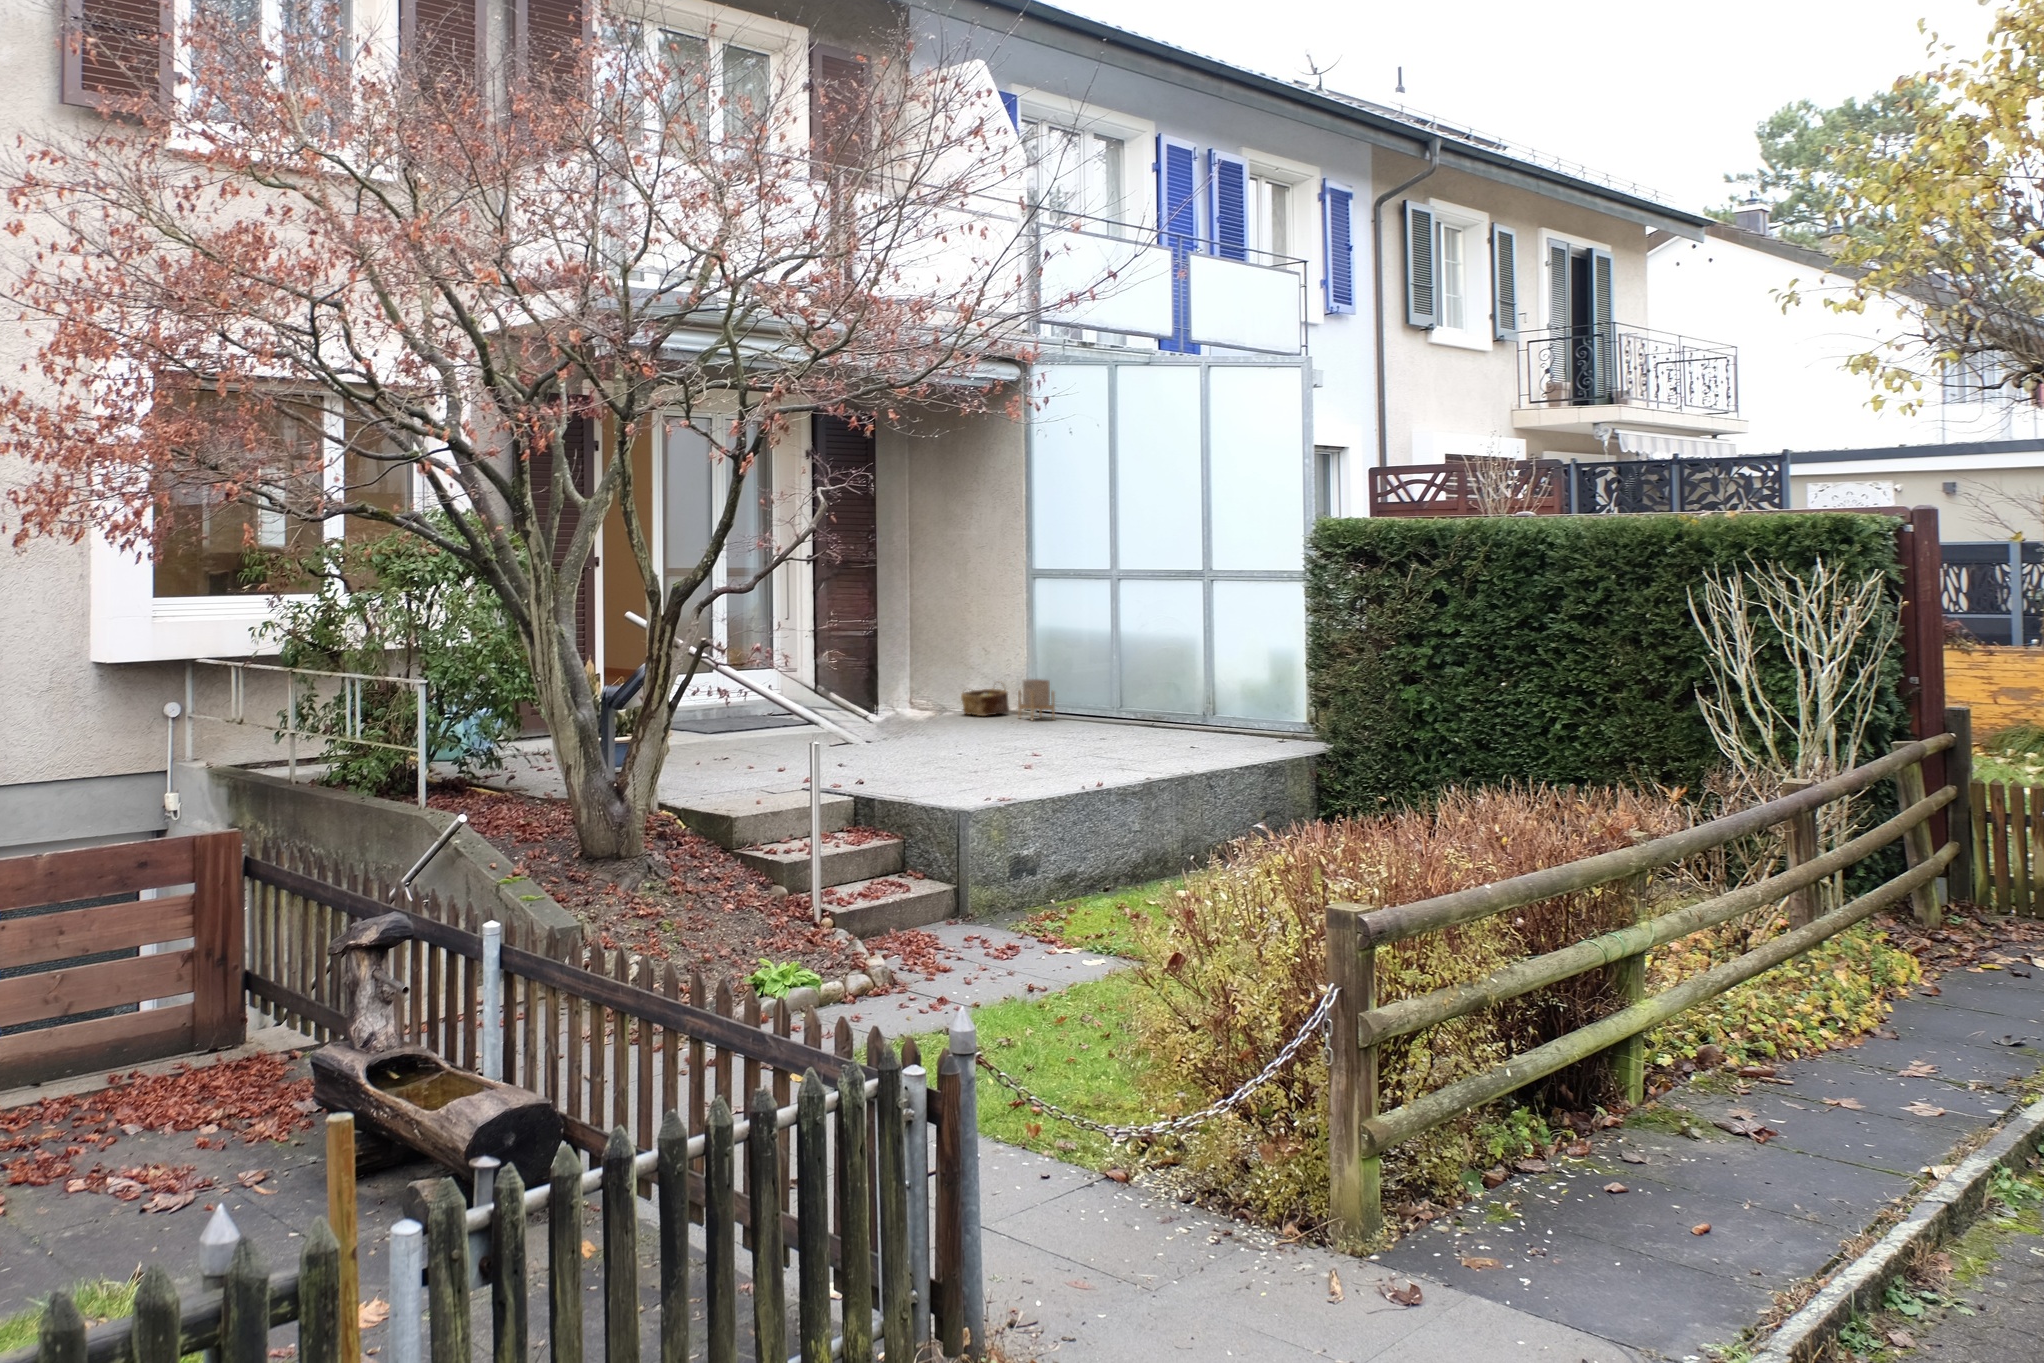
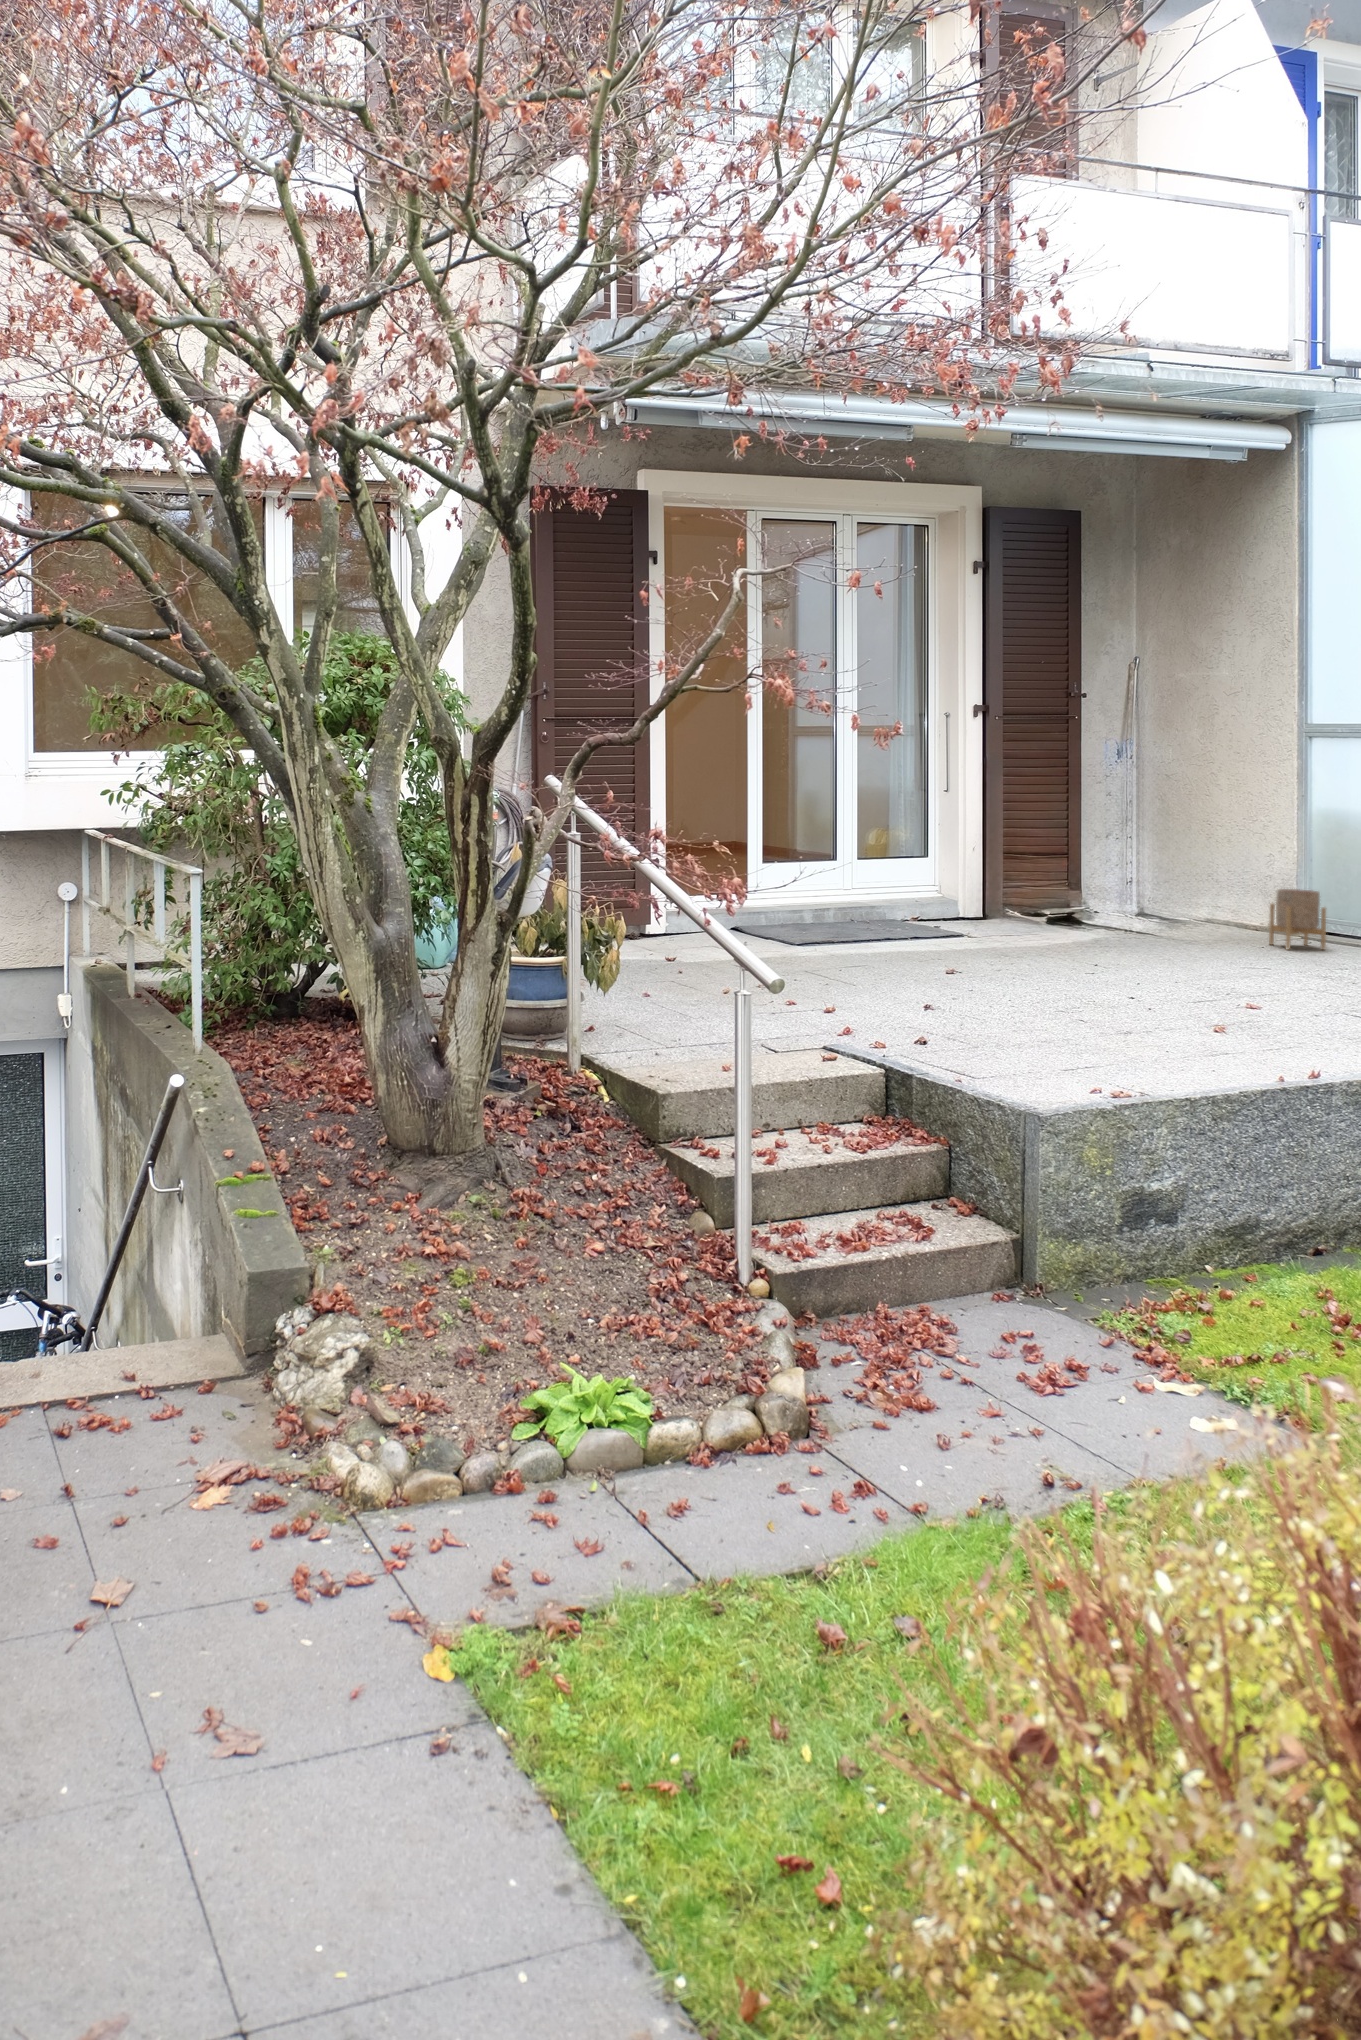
woven basket: present [961,688,1009,716] -> none [1186,888,1260,938]

